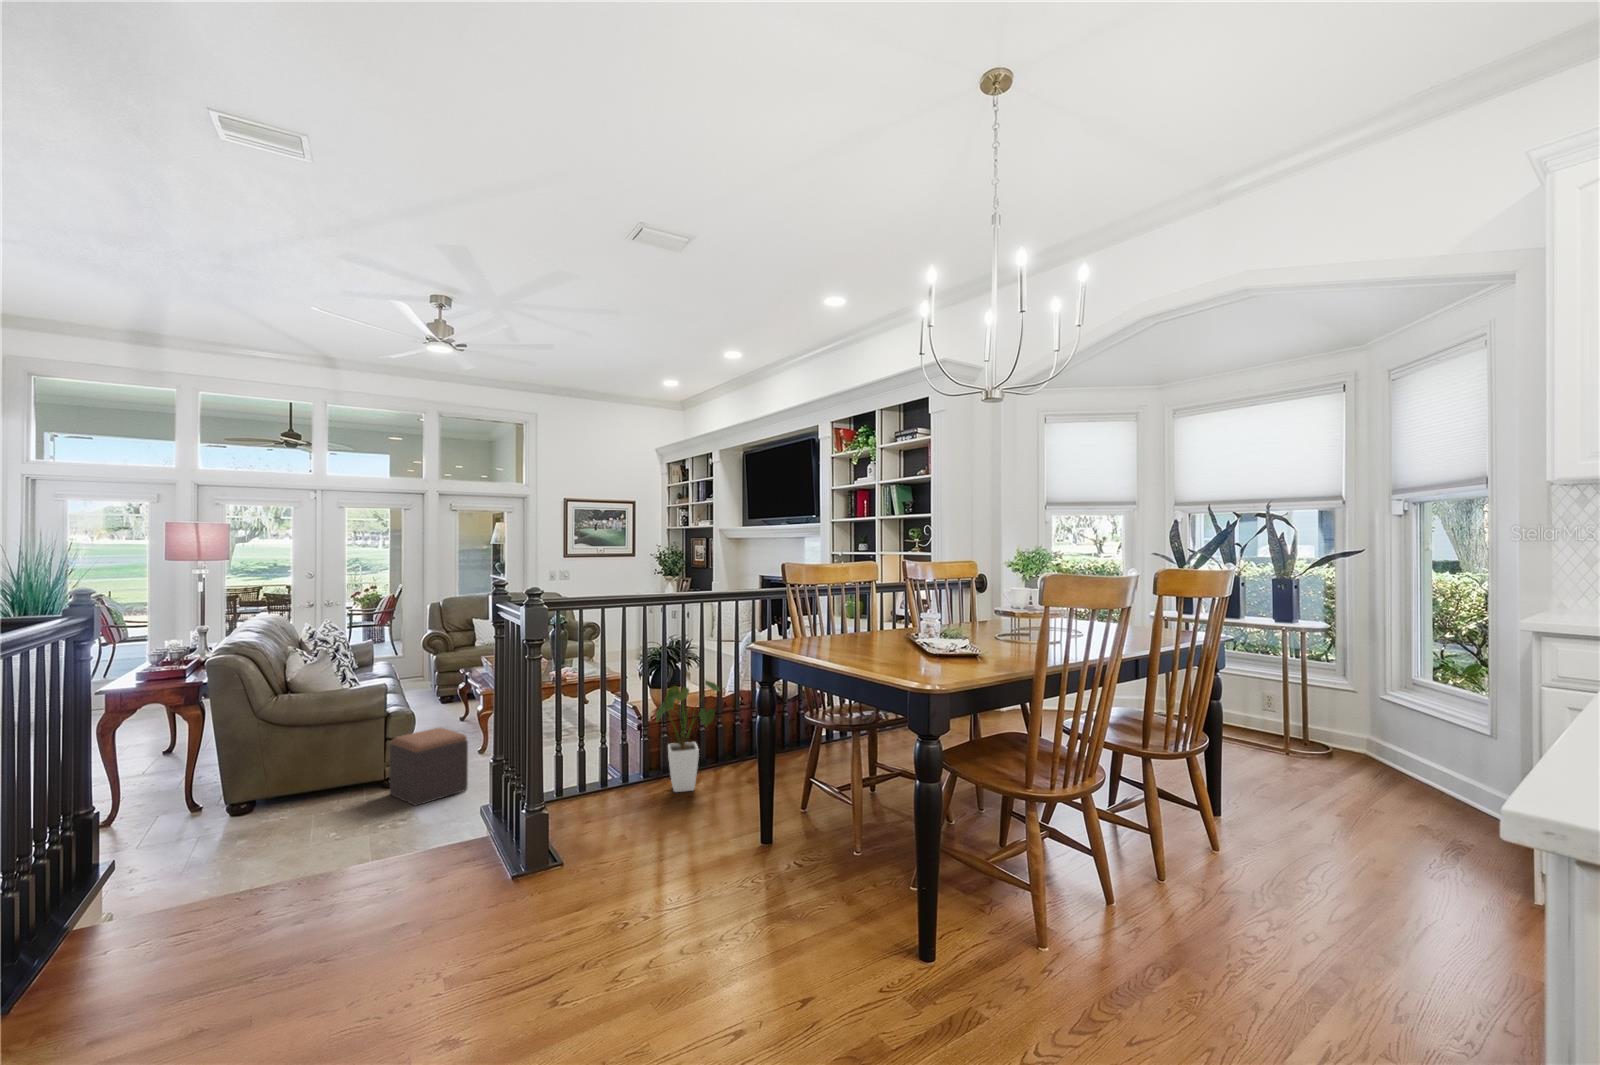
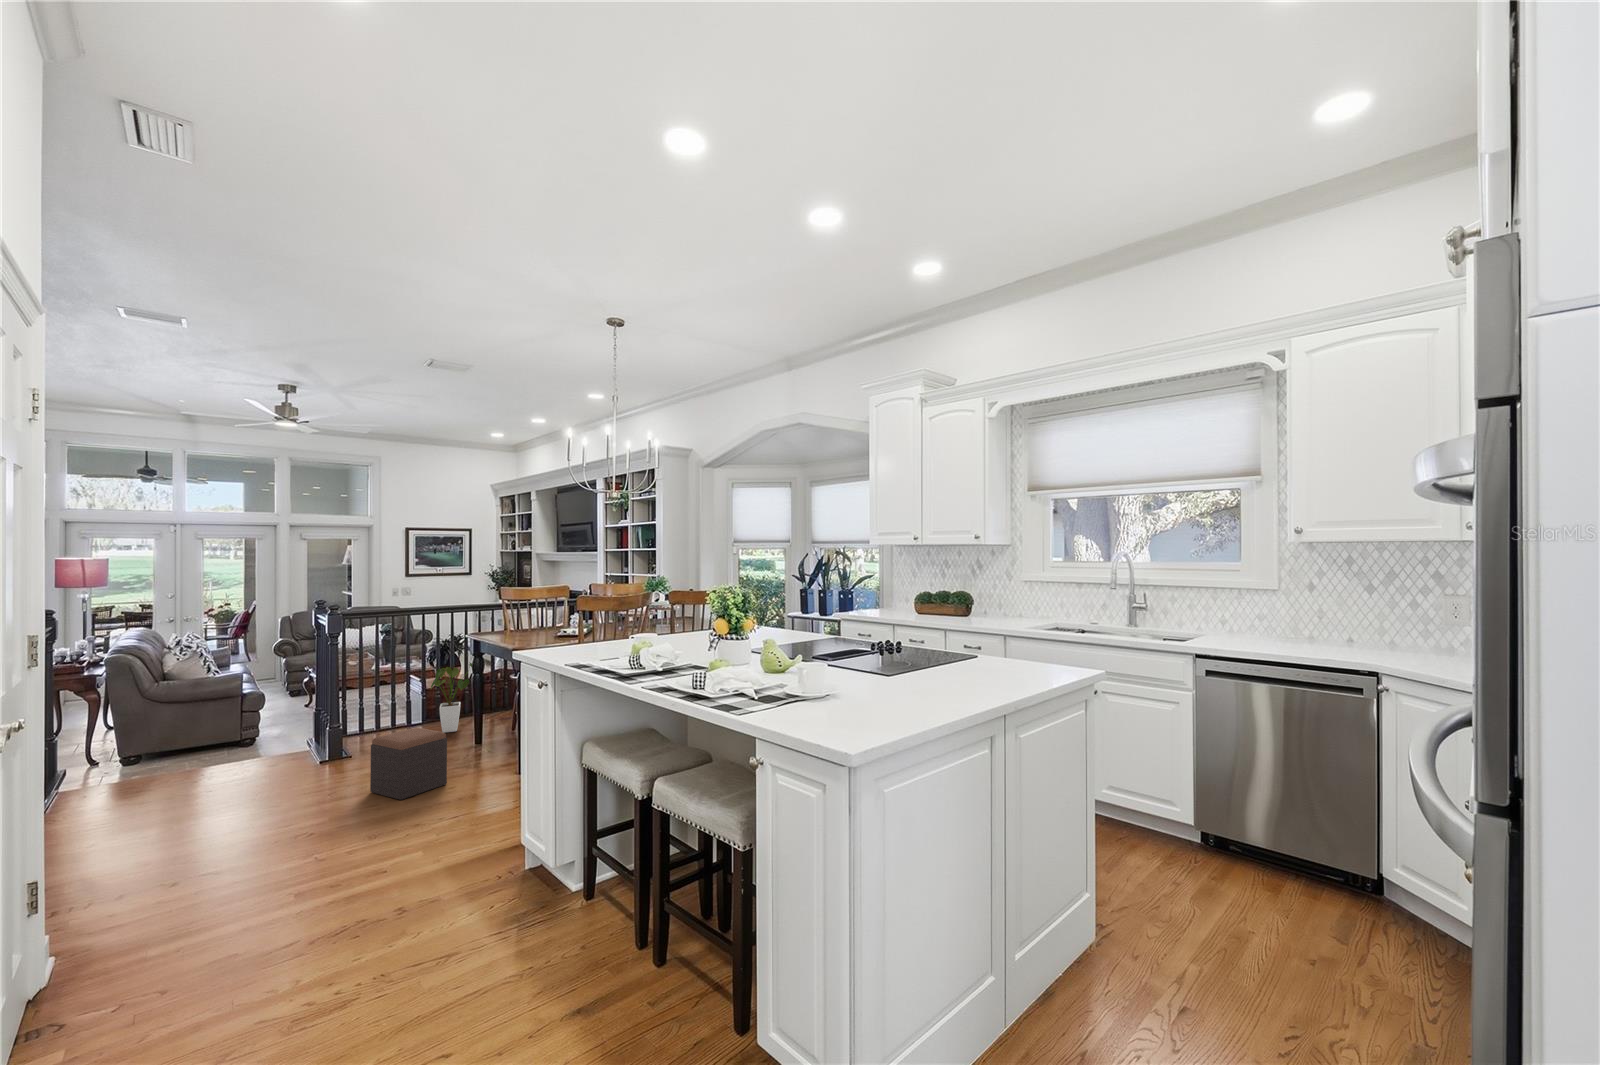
footstool: present [390,728,468,806] -> present [370,727,447,800]

